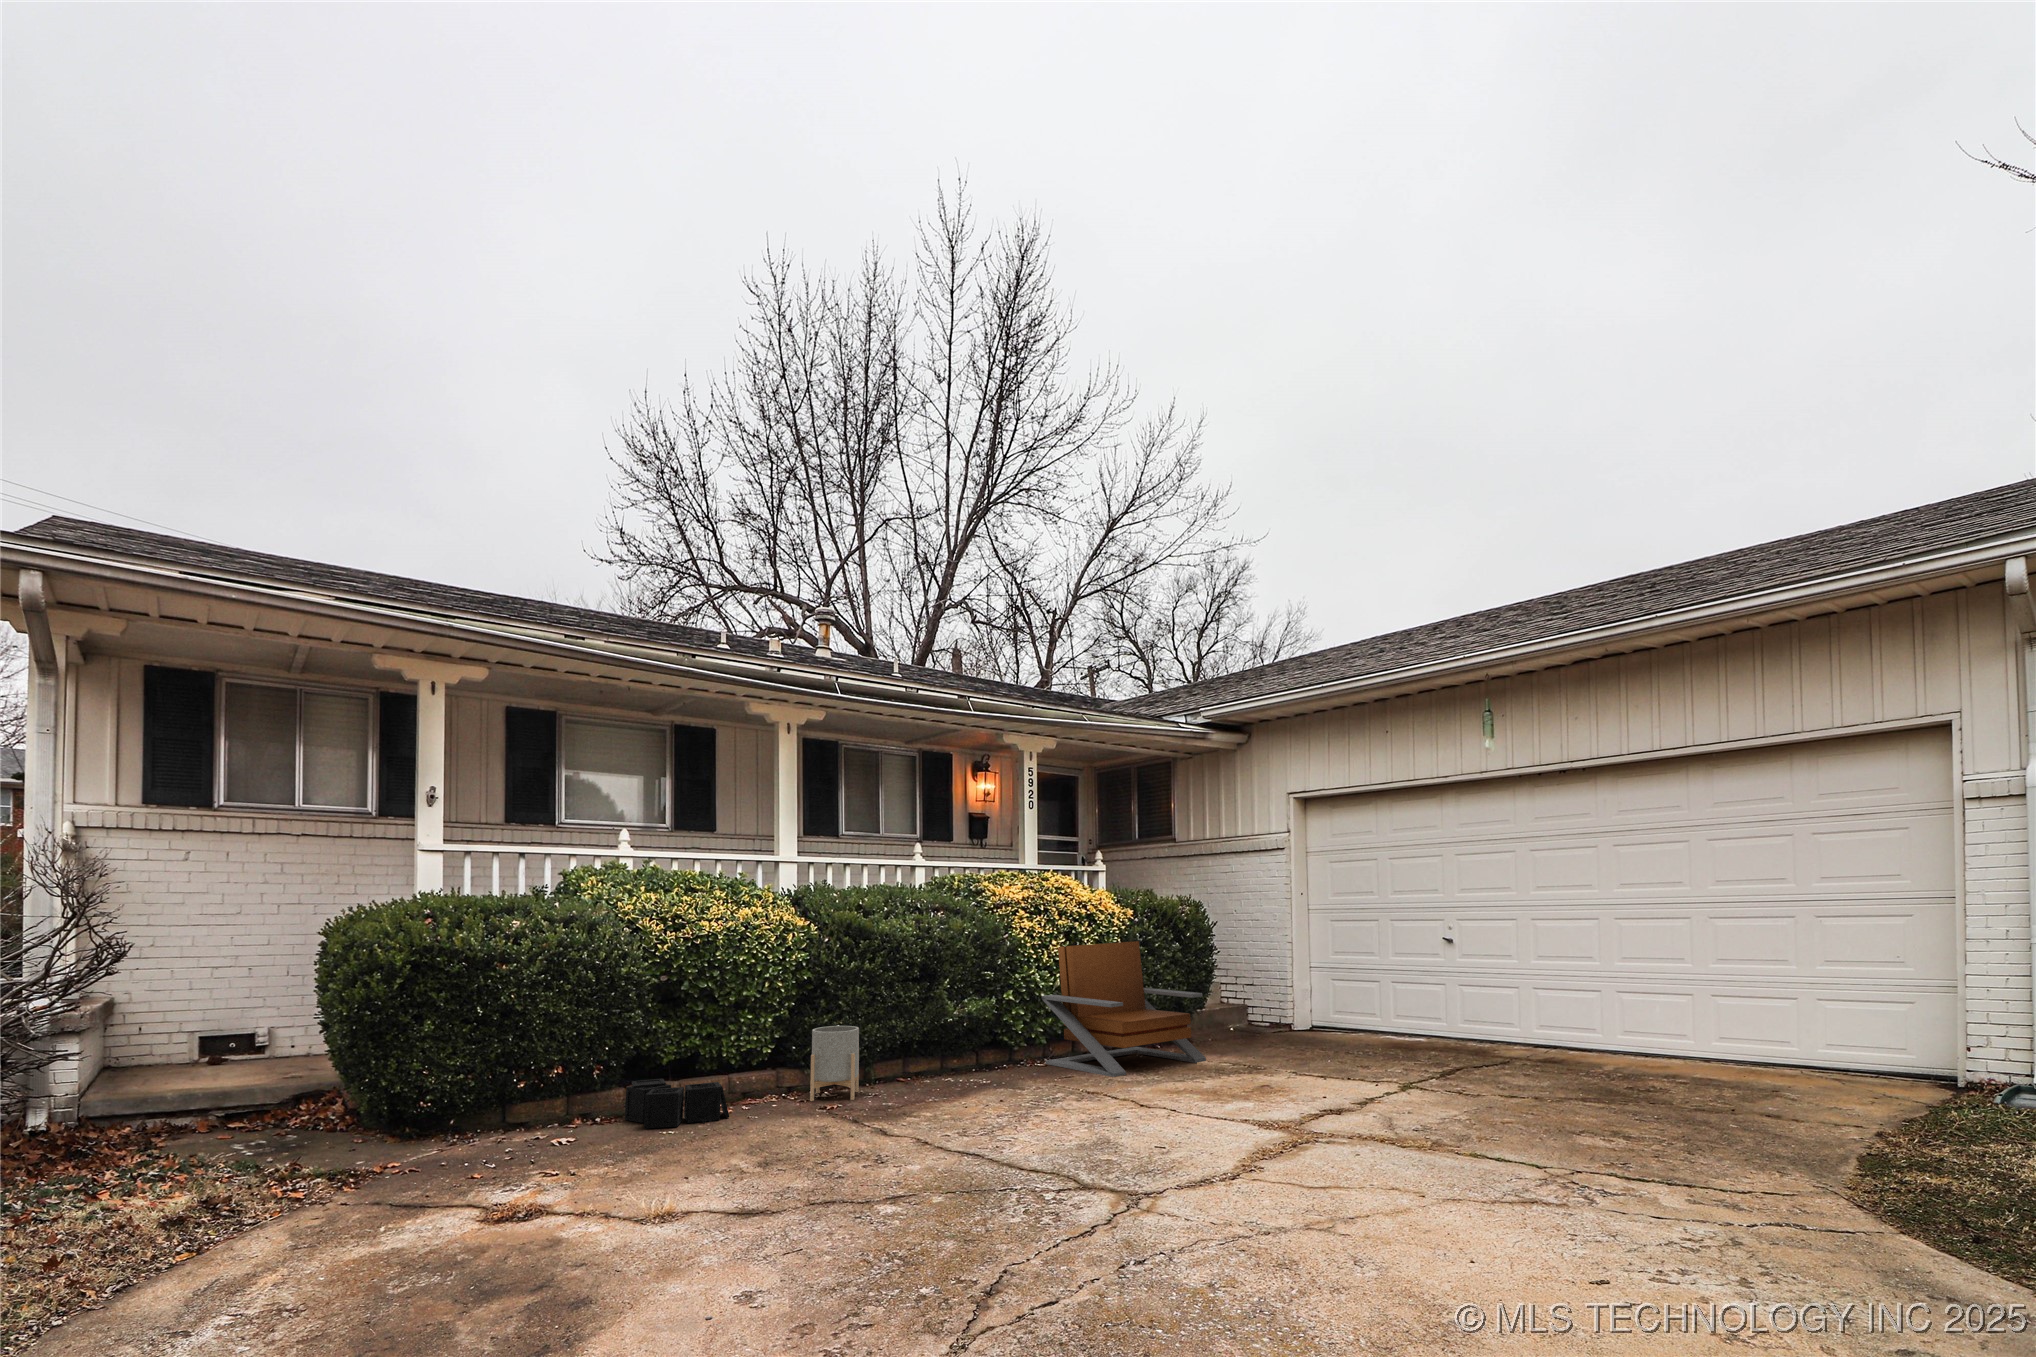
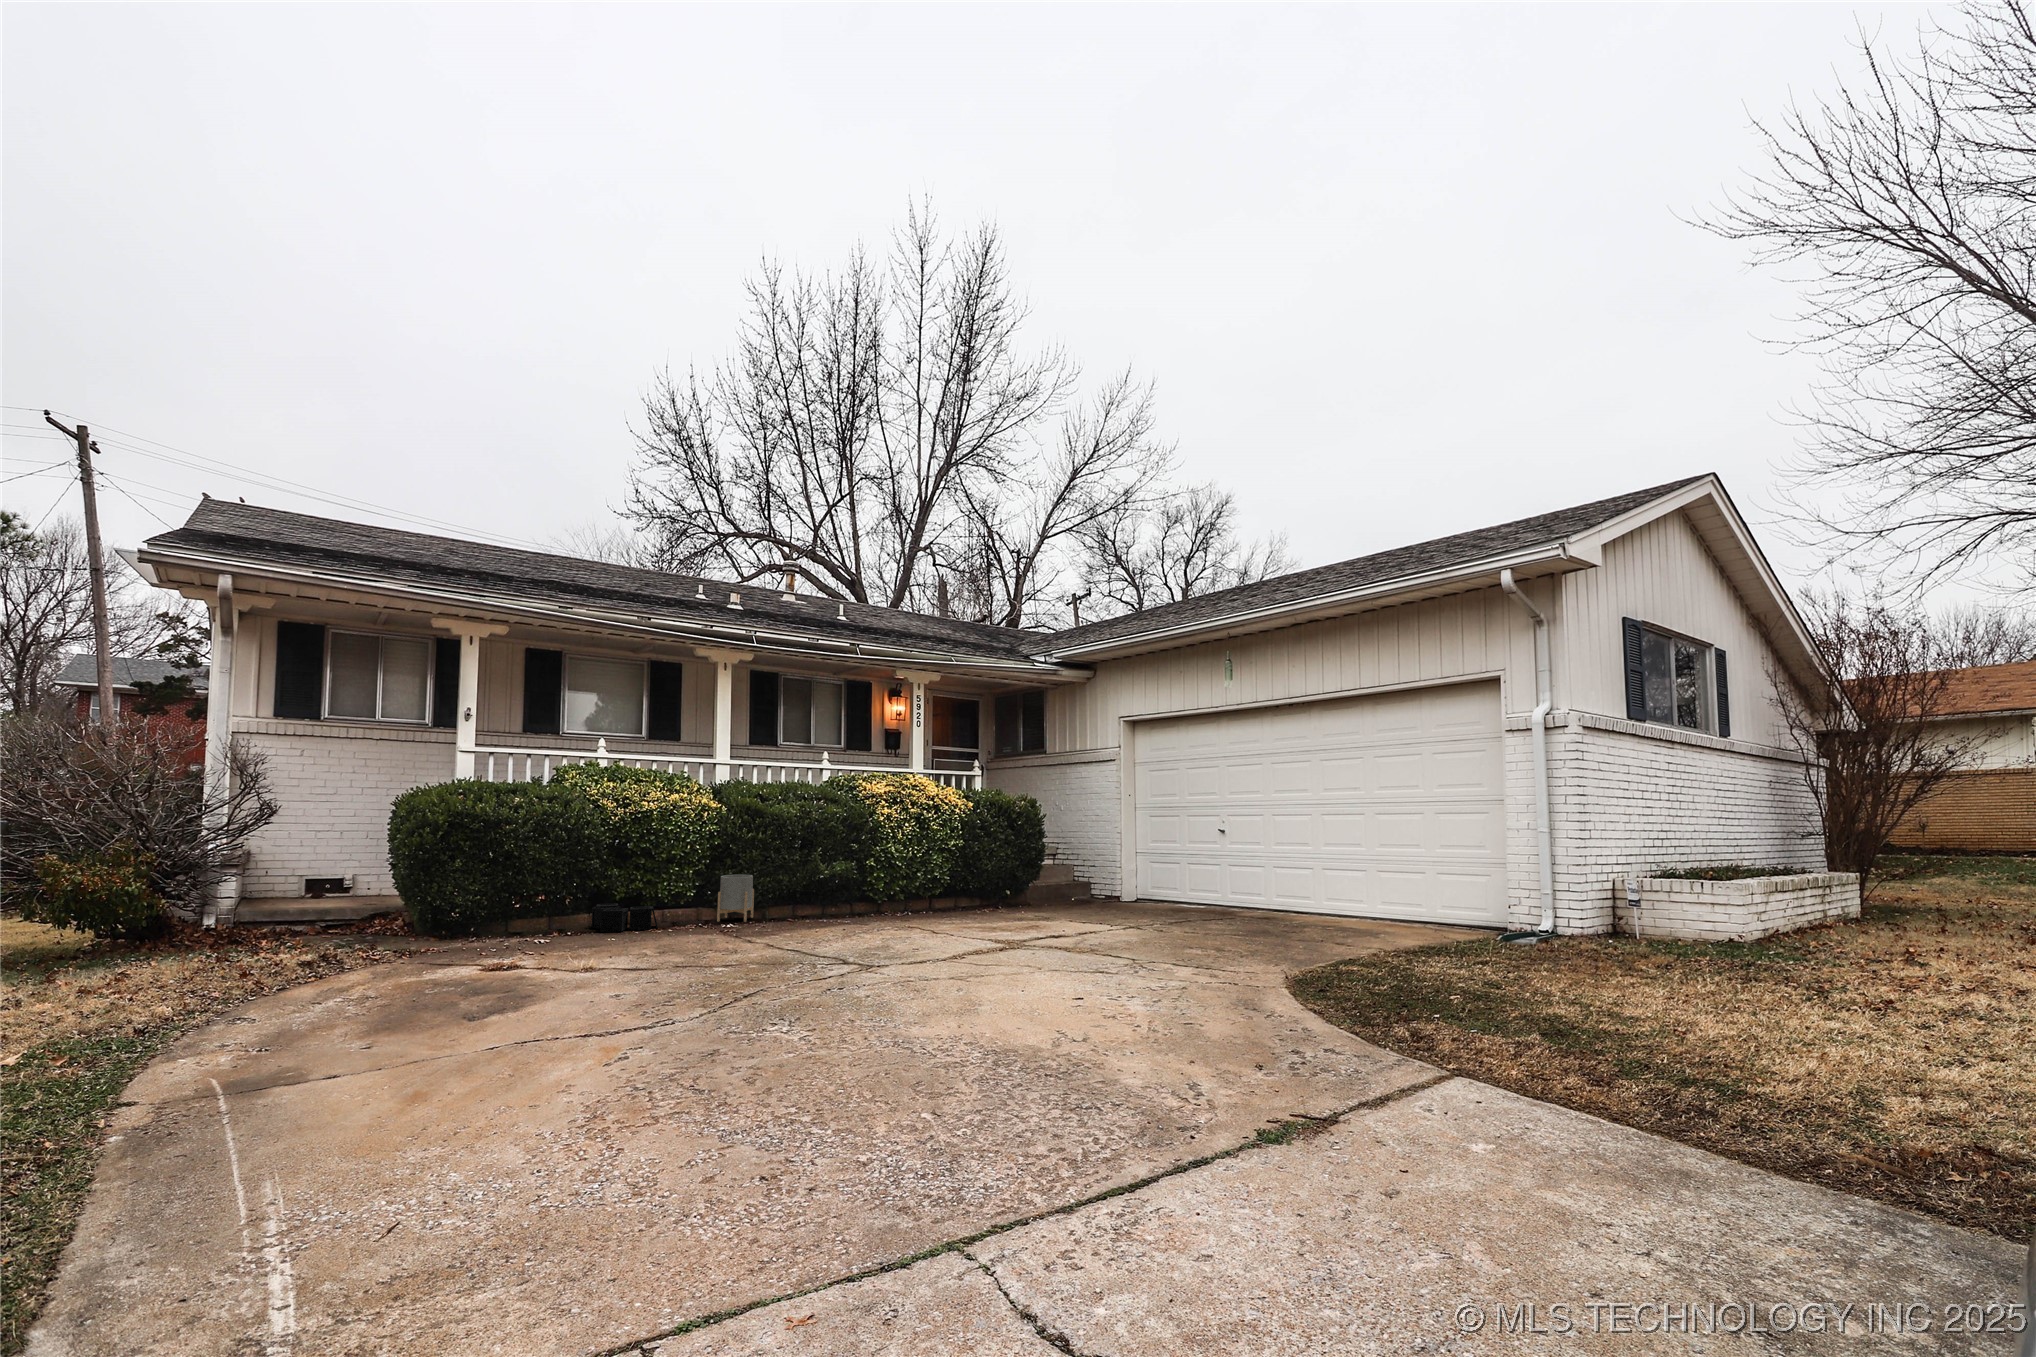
lounge chair: present [1042,941,1206,1077] -> none [894,825,1006,915]

